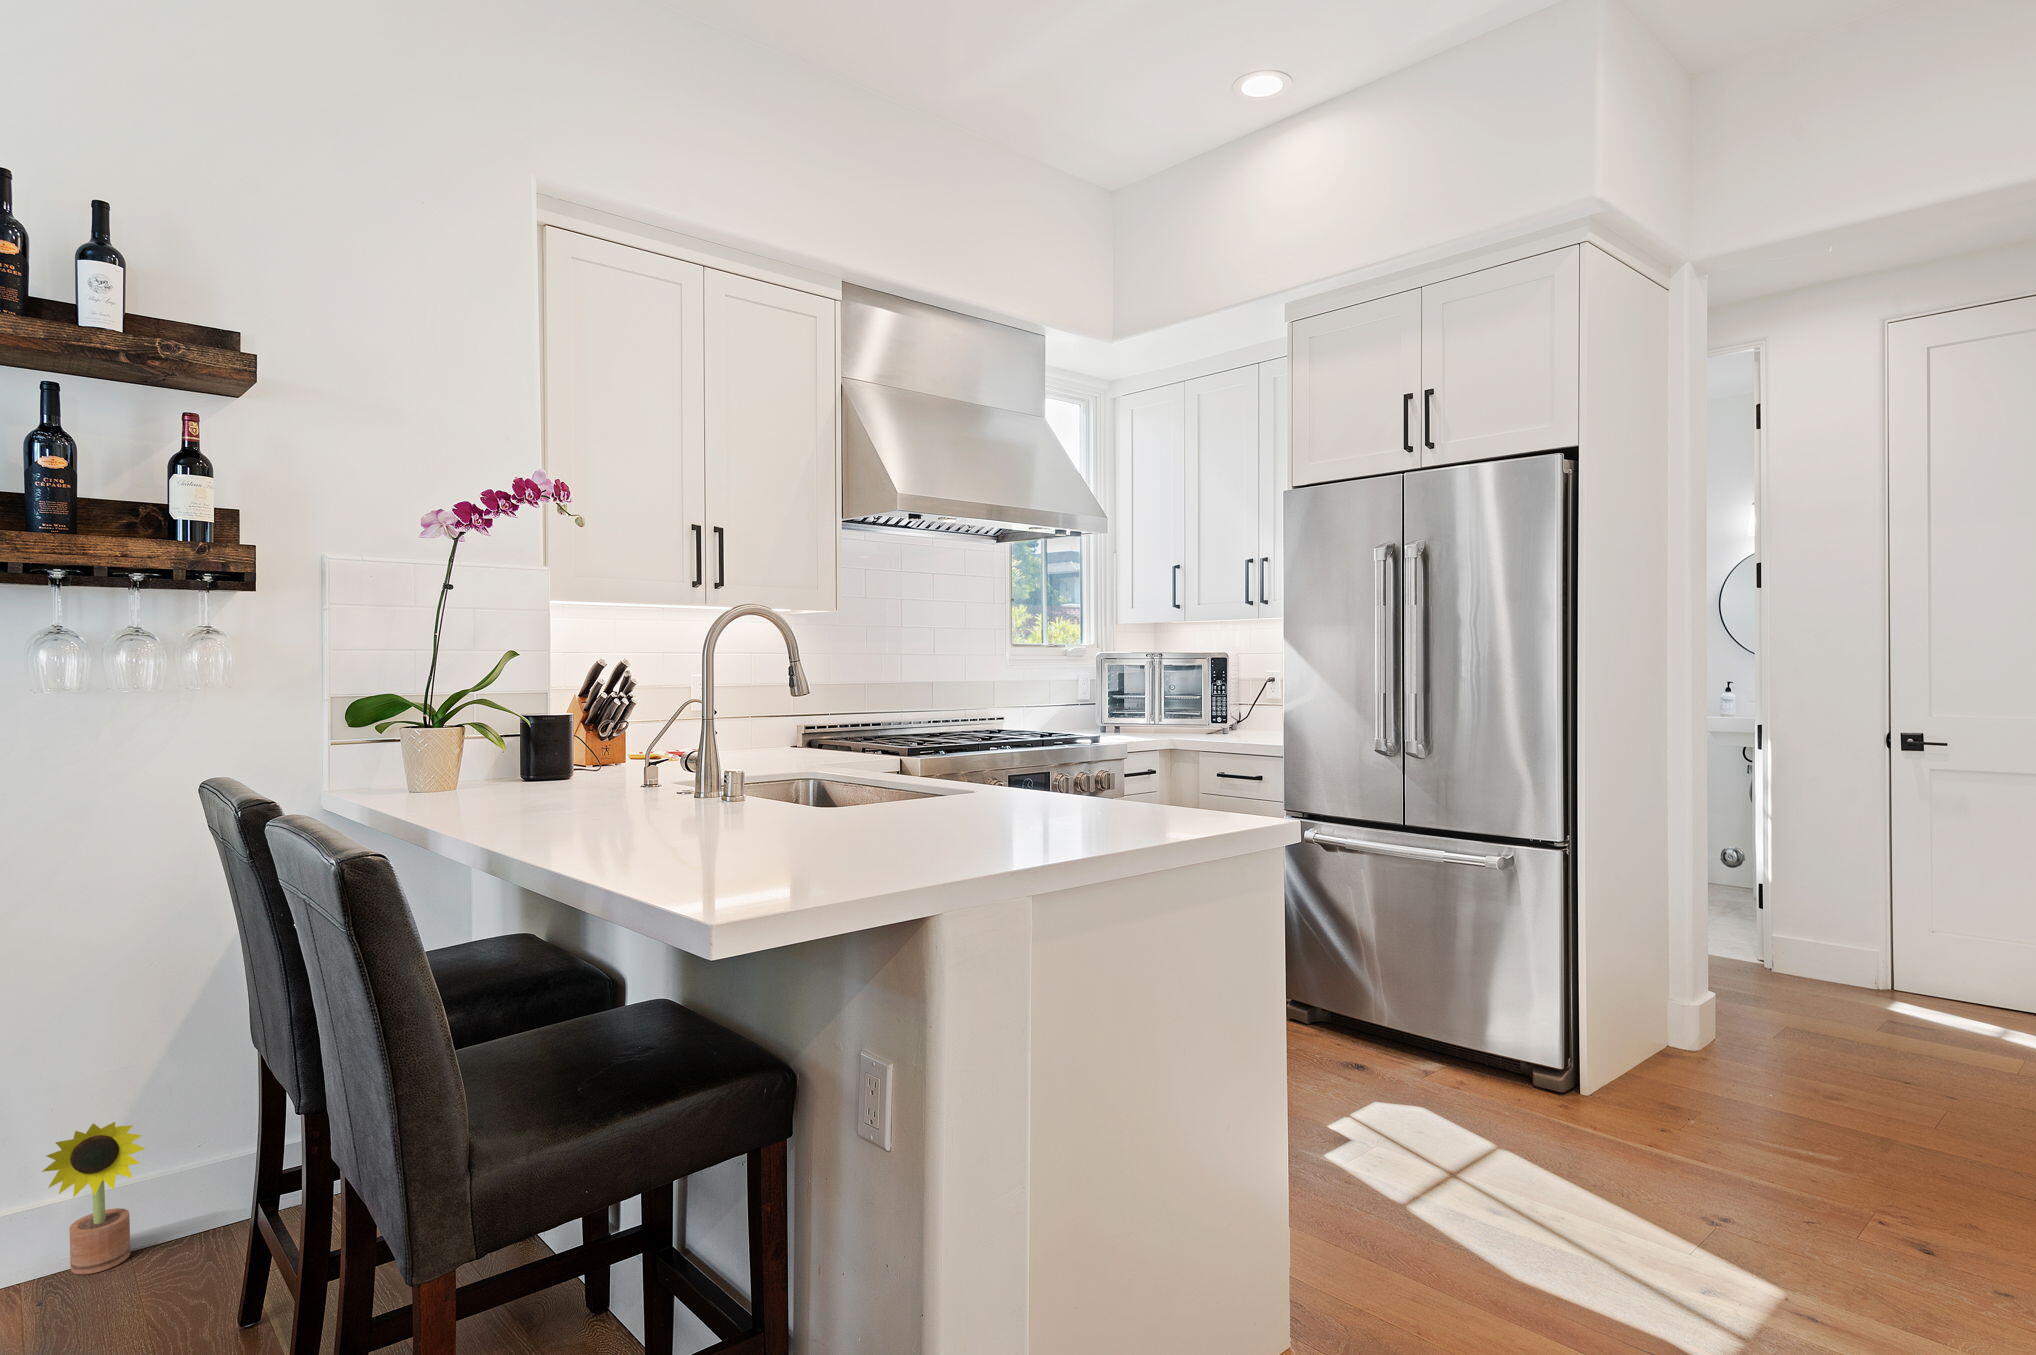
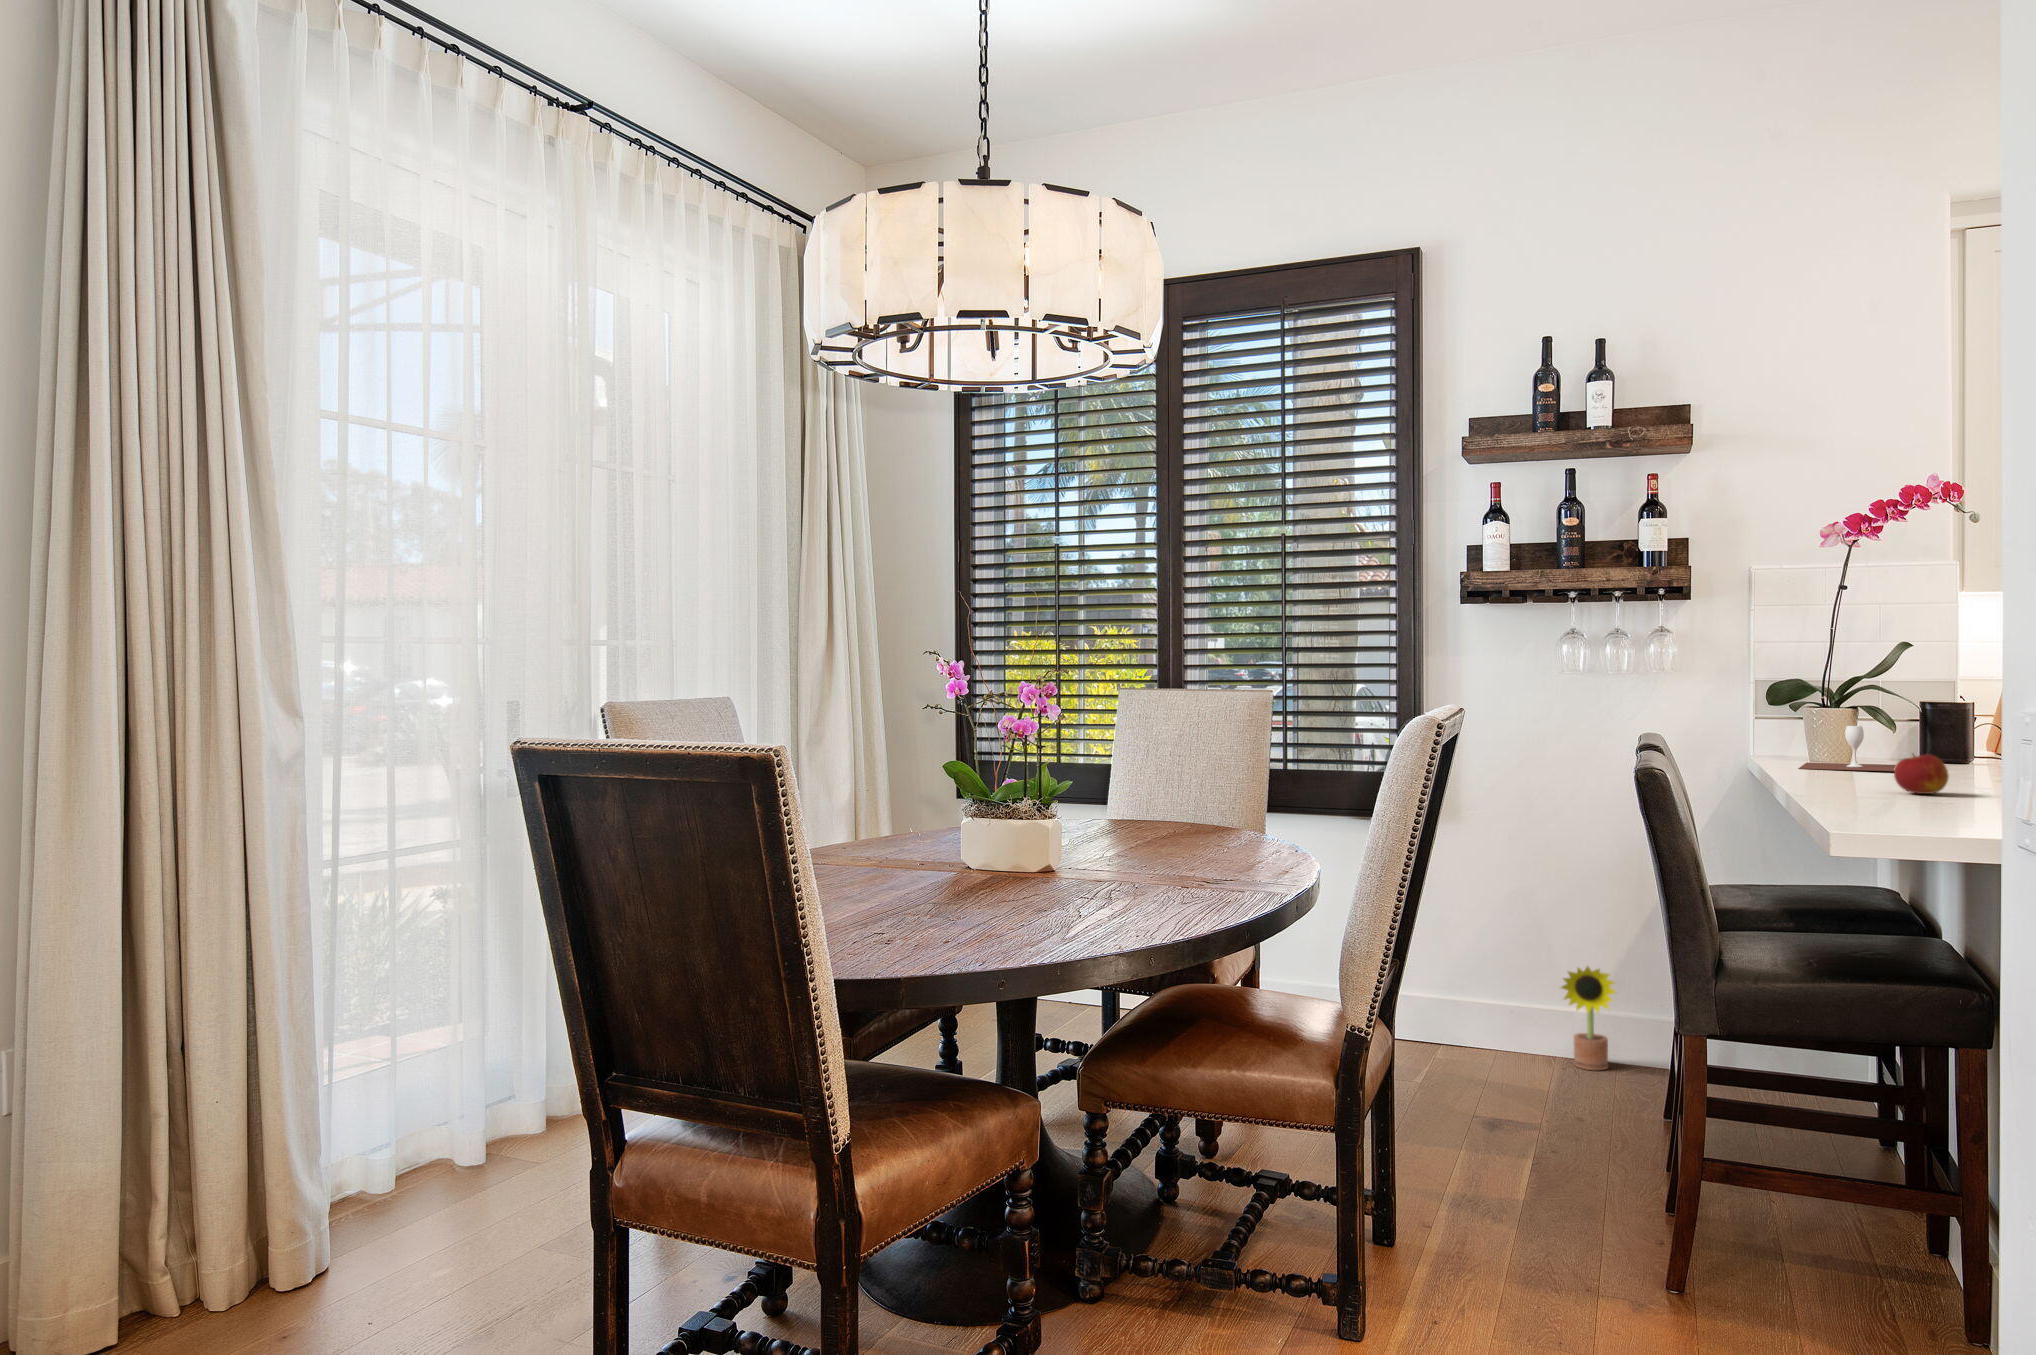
wine glass: none [410,751,535,812] -> present [1799,726,1896,771]
apple: none [557,799,617,849] -> present [1894,754,1949,794]

